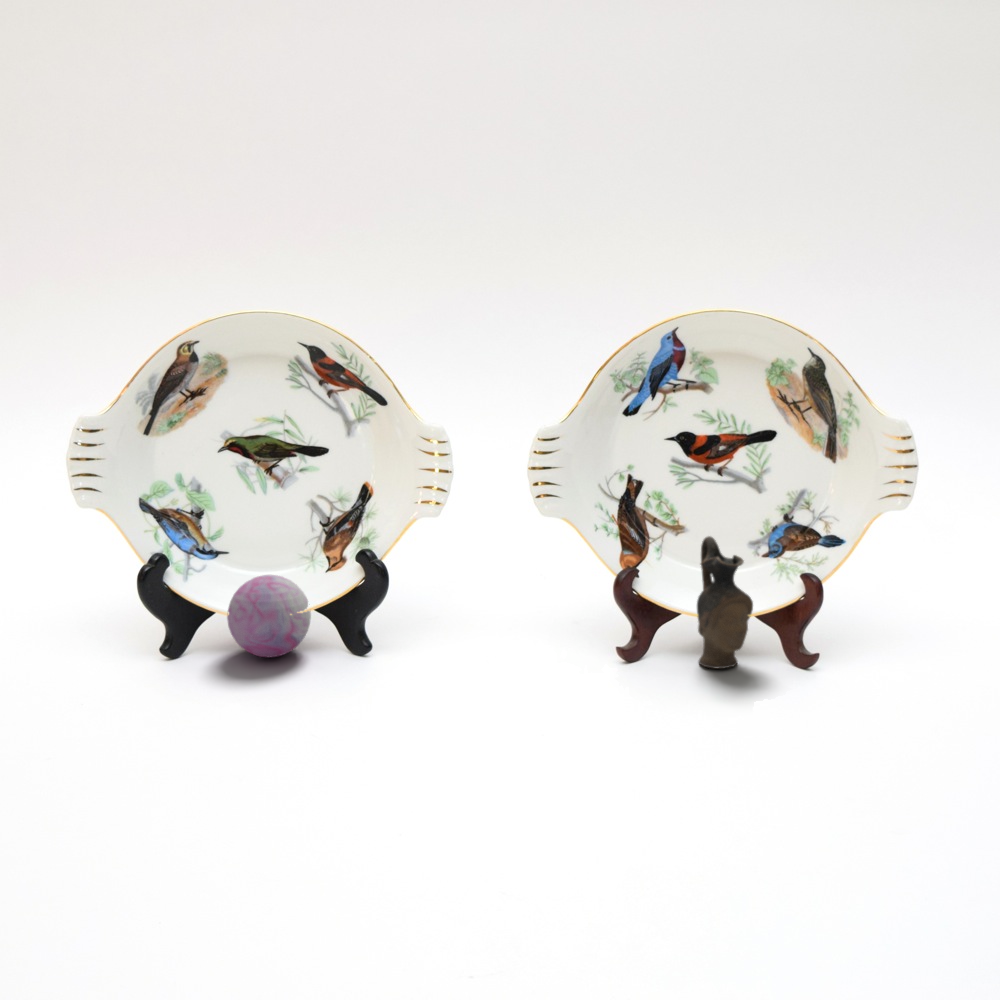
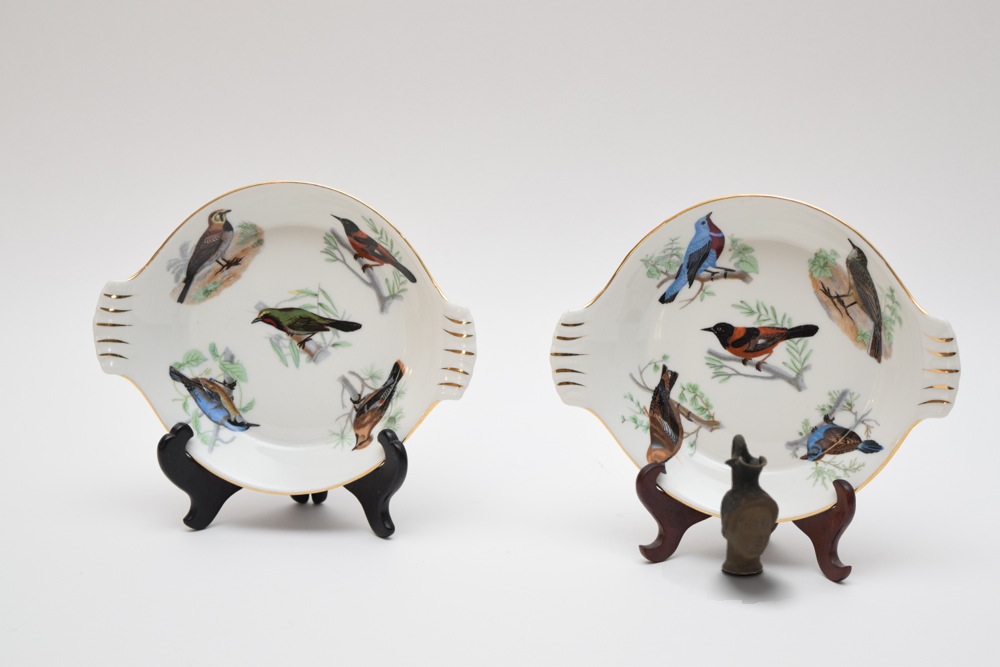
decorative orb: present [227,575,311,657] -> none [249,449,333,532]

